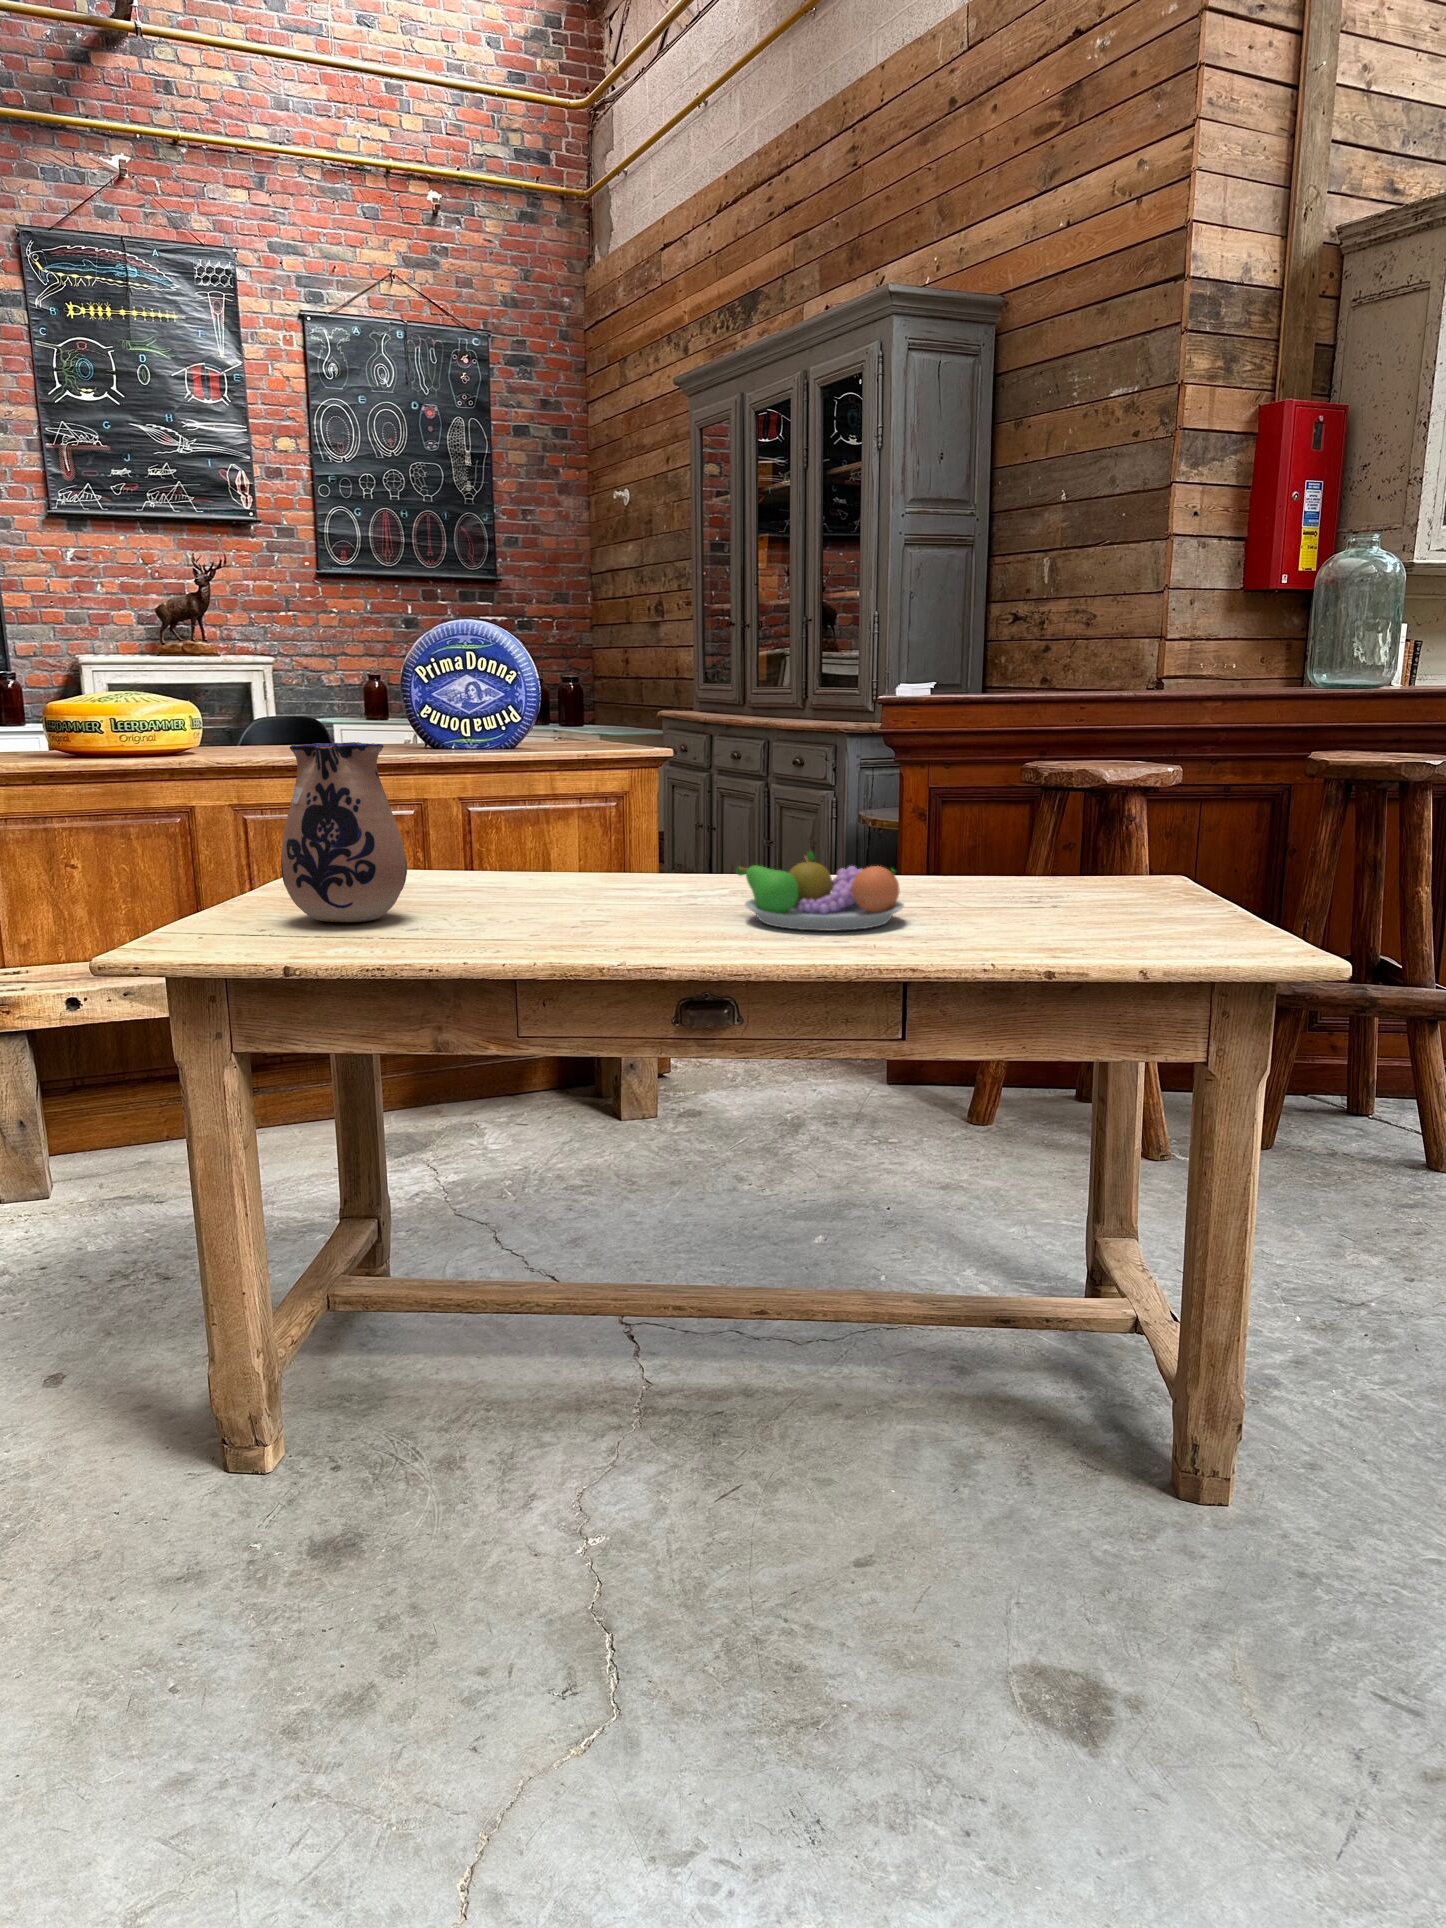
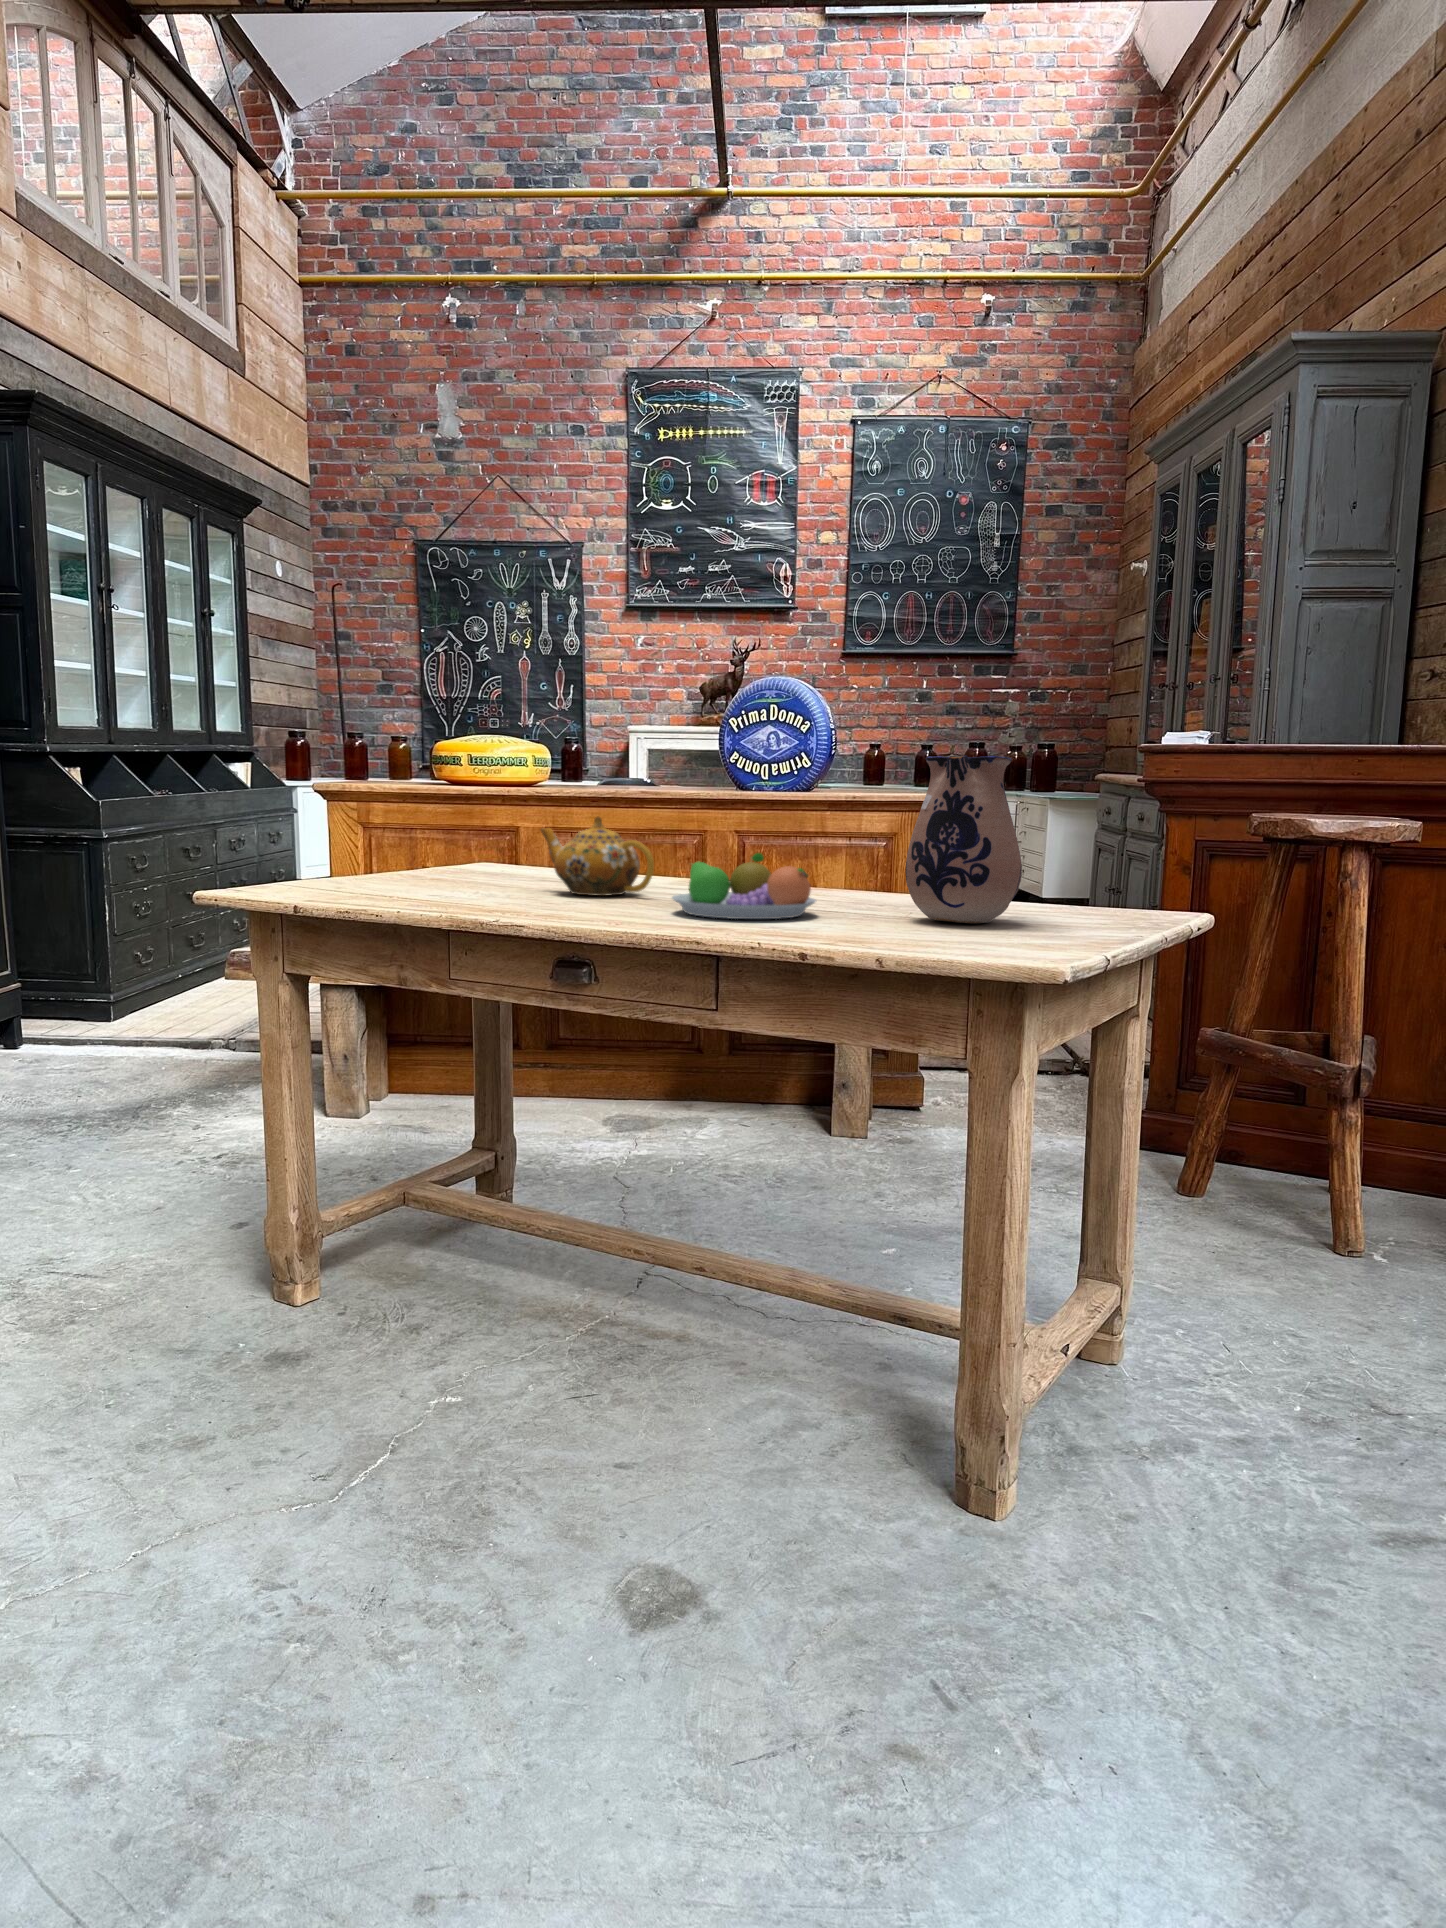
ceramic pitcher: present [281,742,407,922] -> present [905,756,1022,923]
teapot: none [499,816,662,909] -> present [541,817,654,896]

